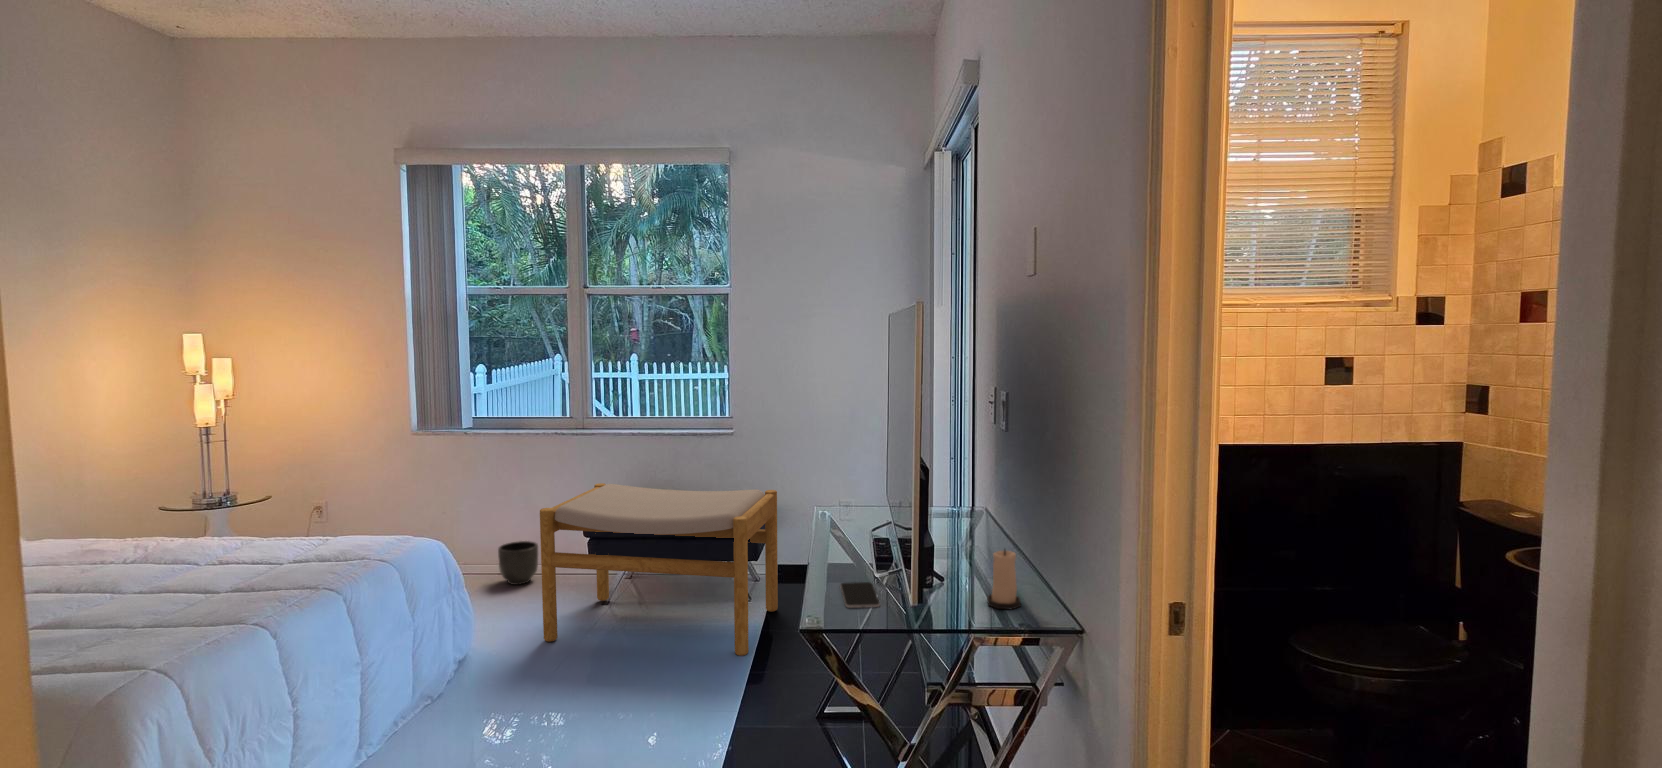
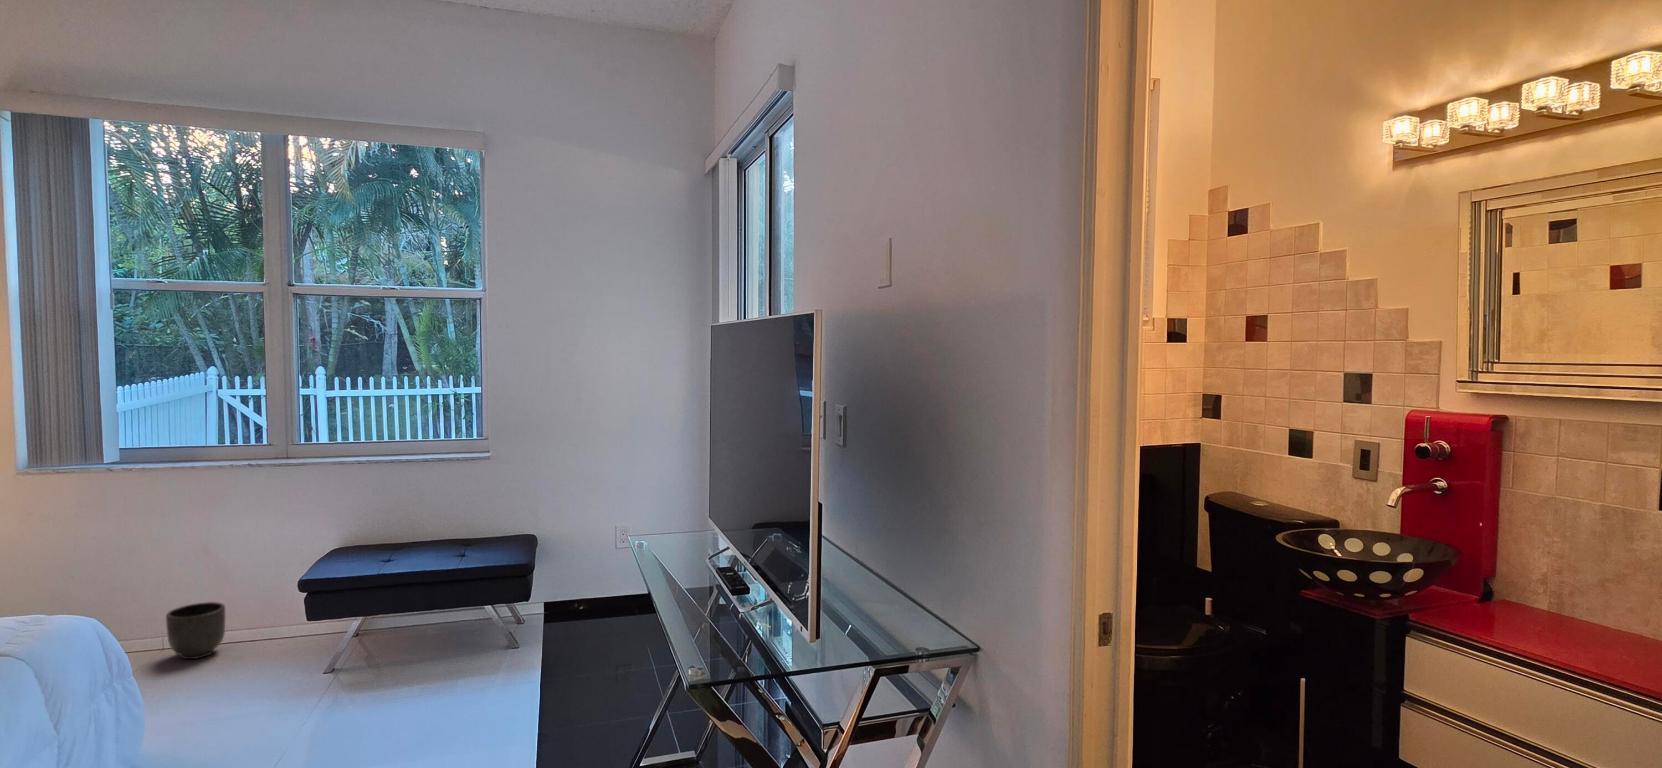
footstool: present [540,483,778,656] -> none [248,519,551,727]
candle: present [987,549,1021,610] -> none [870,571,906,634]
smartphone: present [840,582,880,608] -> none [711,619,766,651]

